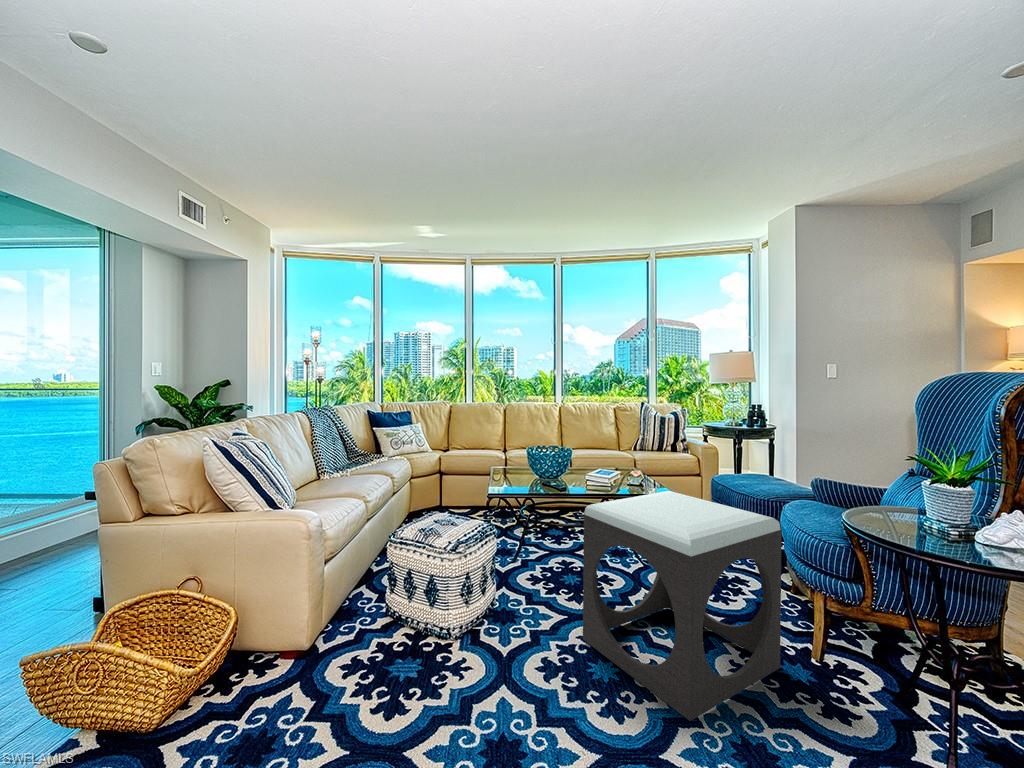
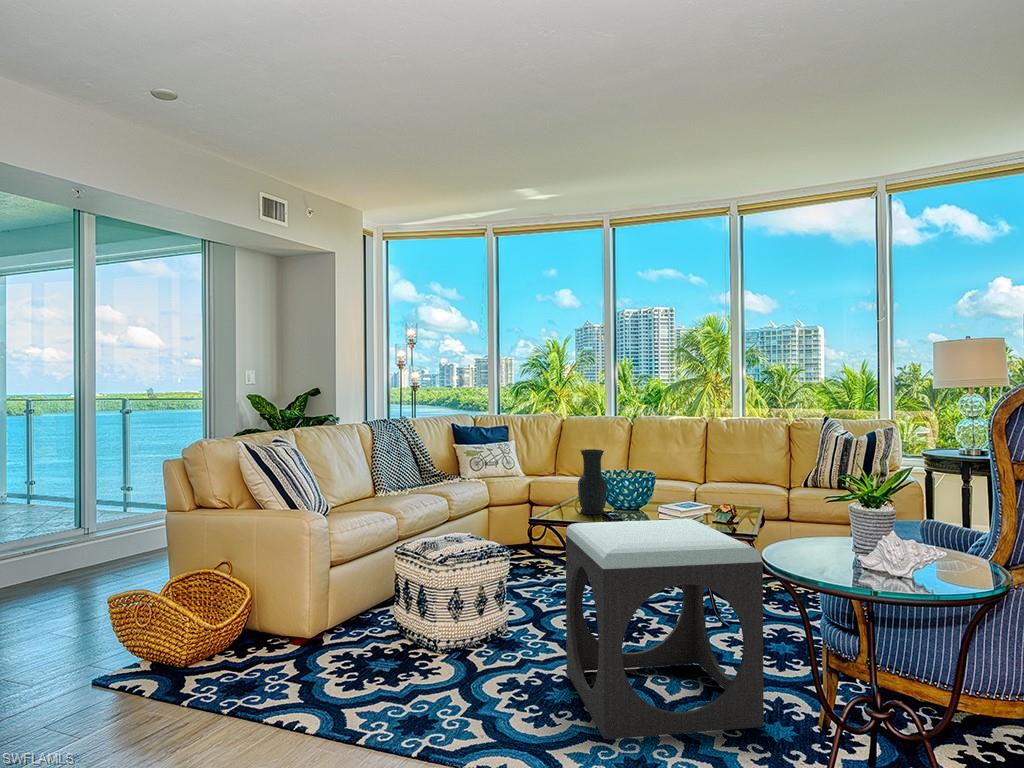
vase: none [510,431,533,484] -> present [578,449,607,515]

